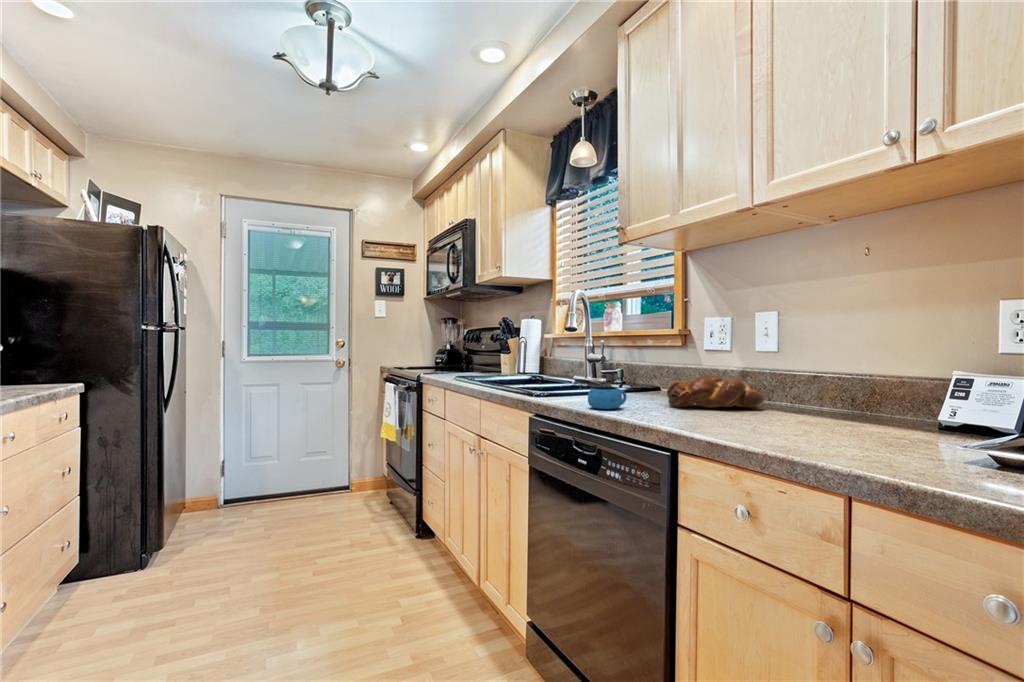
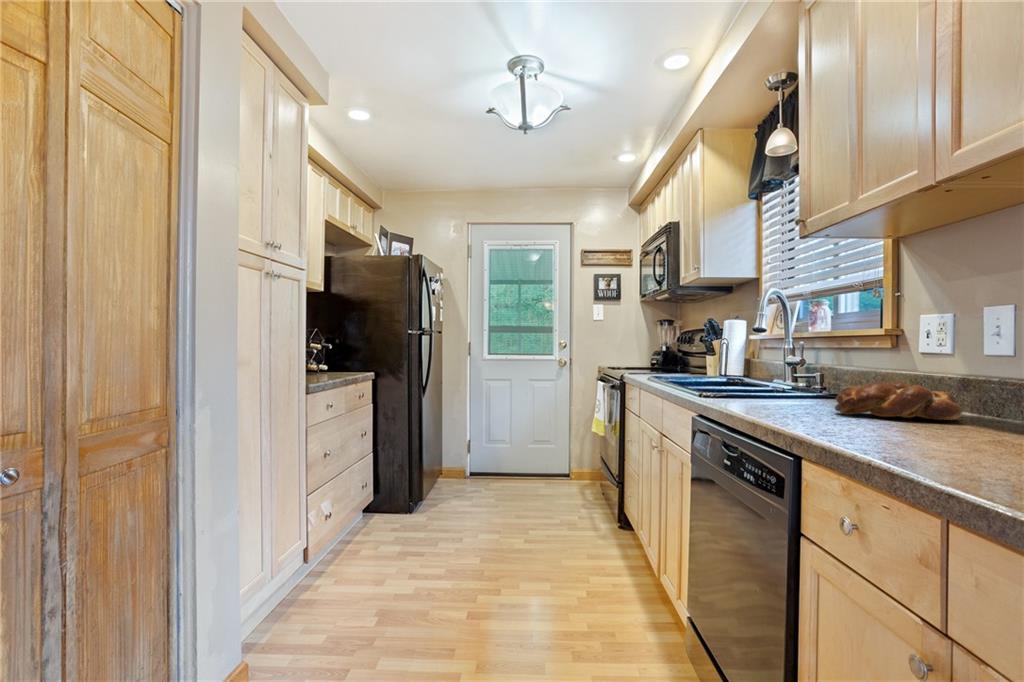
mug: present [588,387,626,409] -> none [735,389,781,411]

